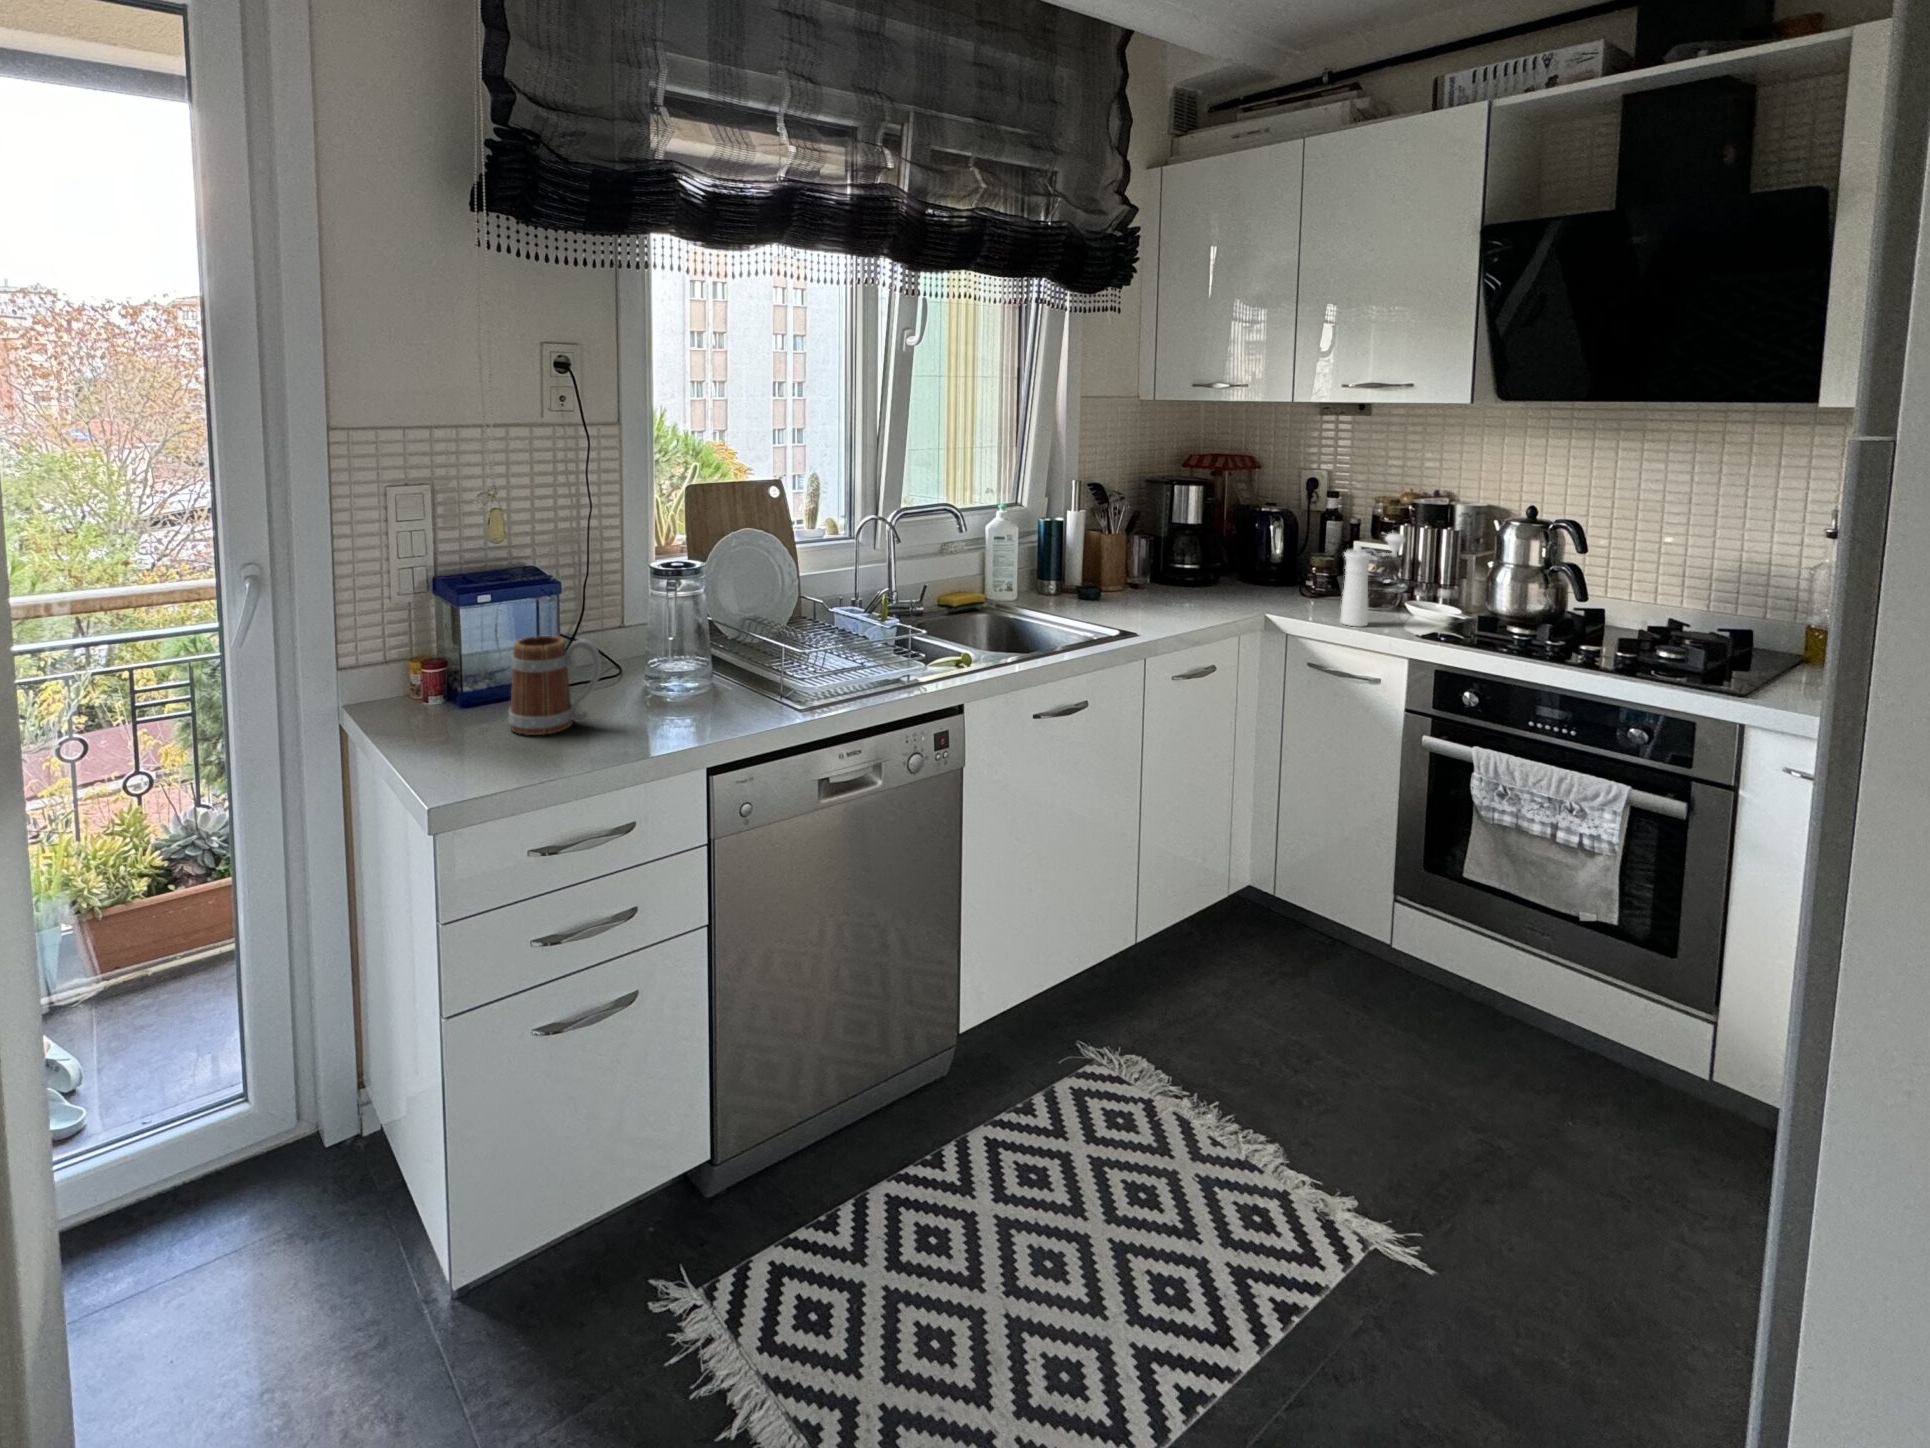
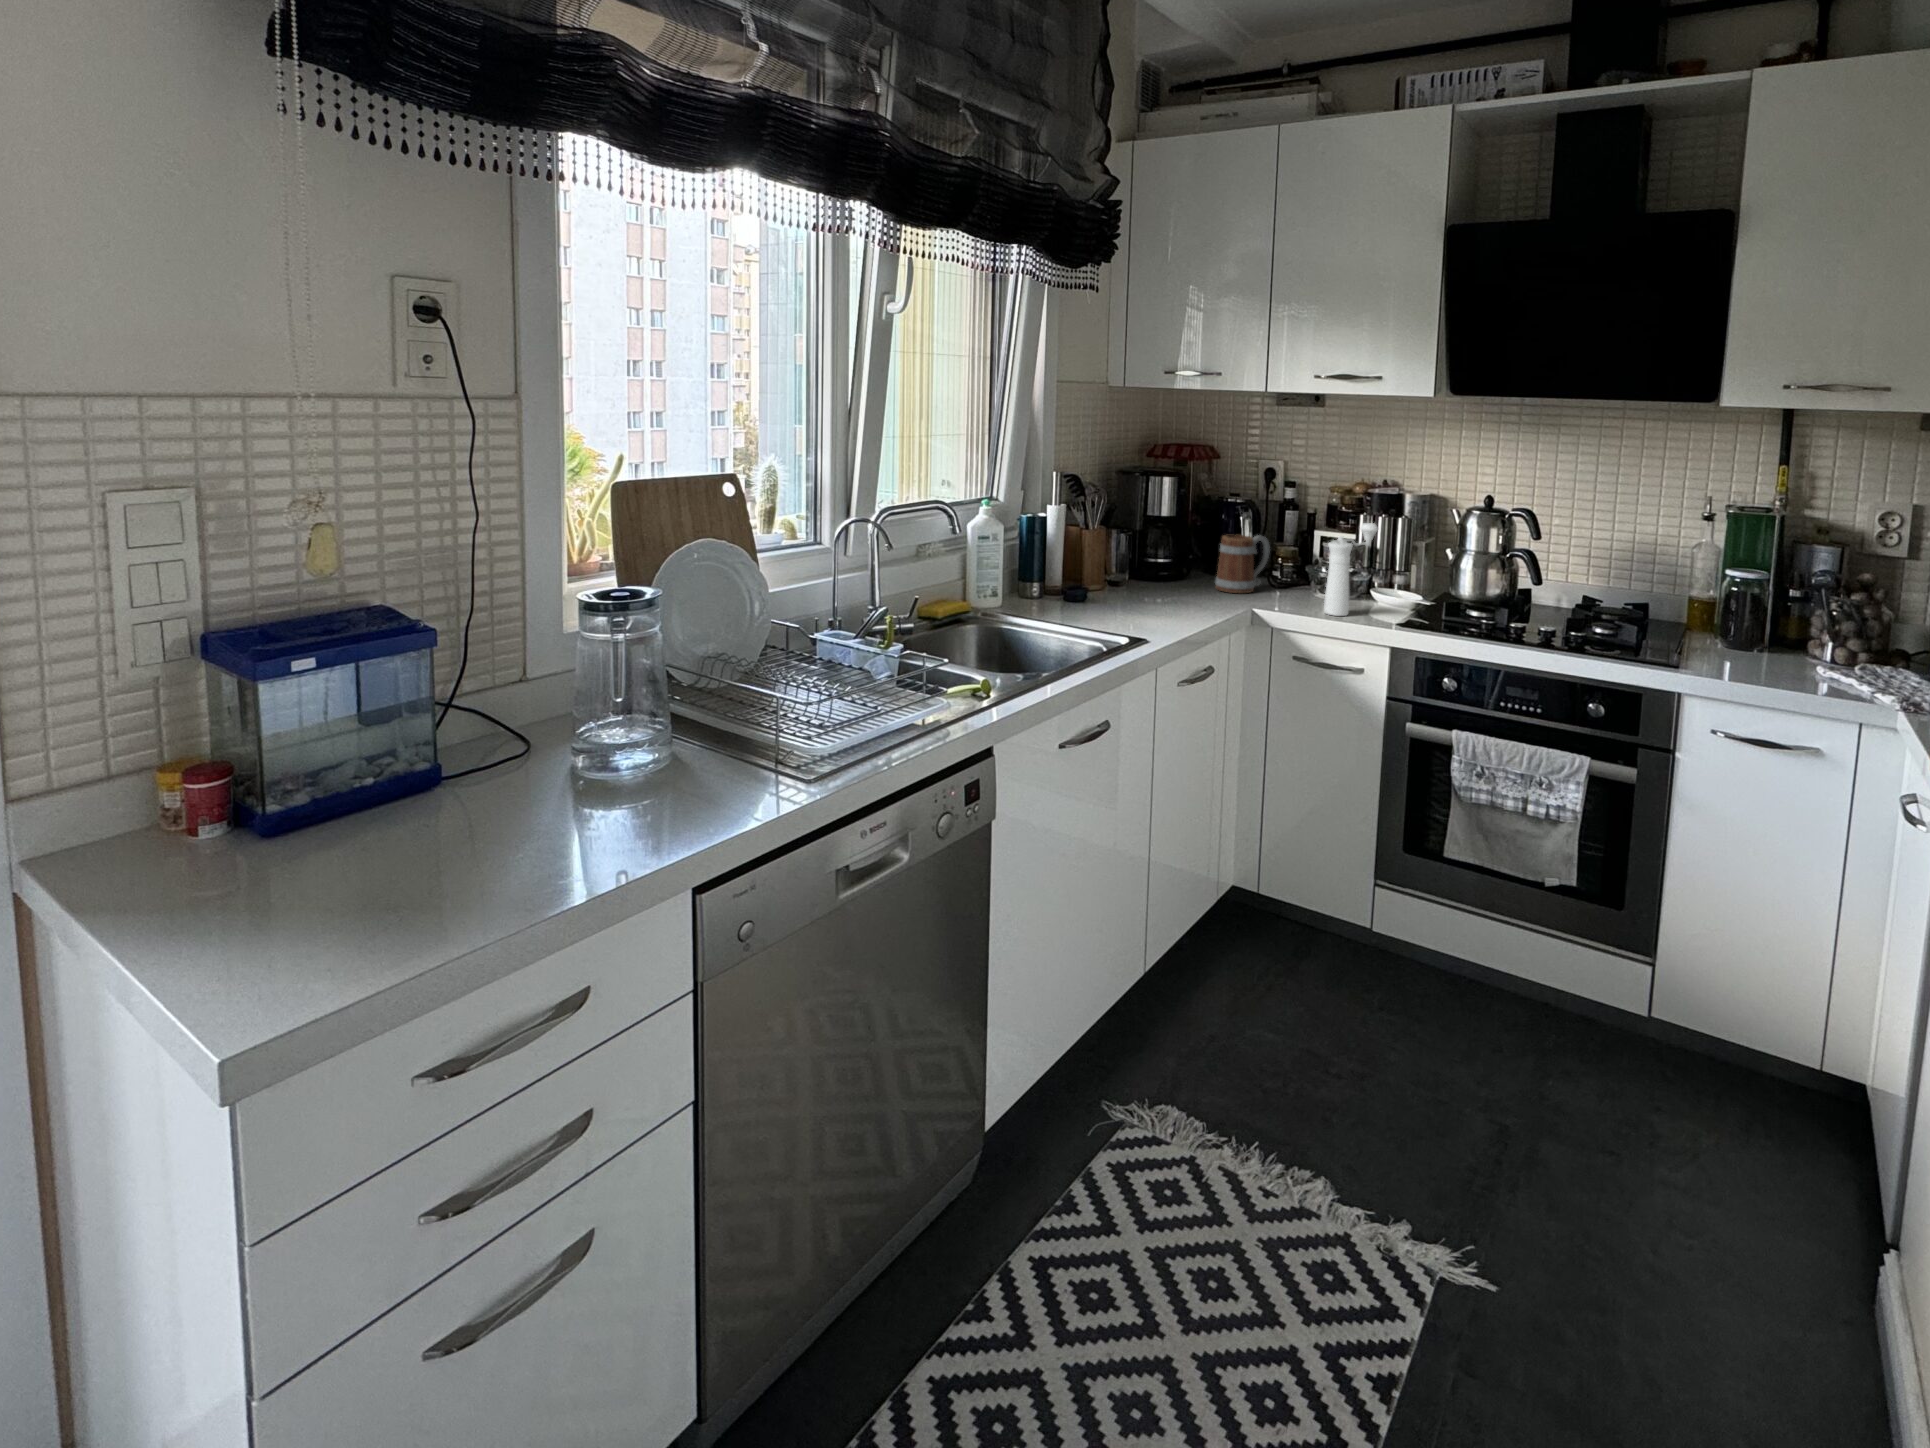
mug: present [508,636,601,735] -> present [1215,535,1269,593]

